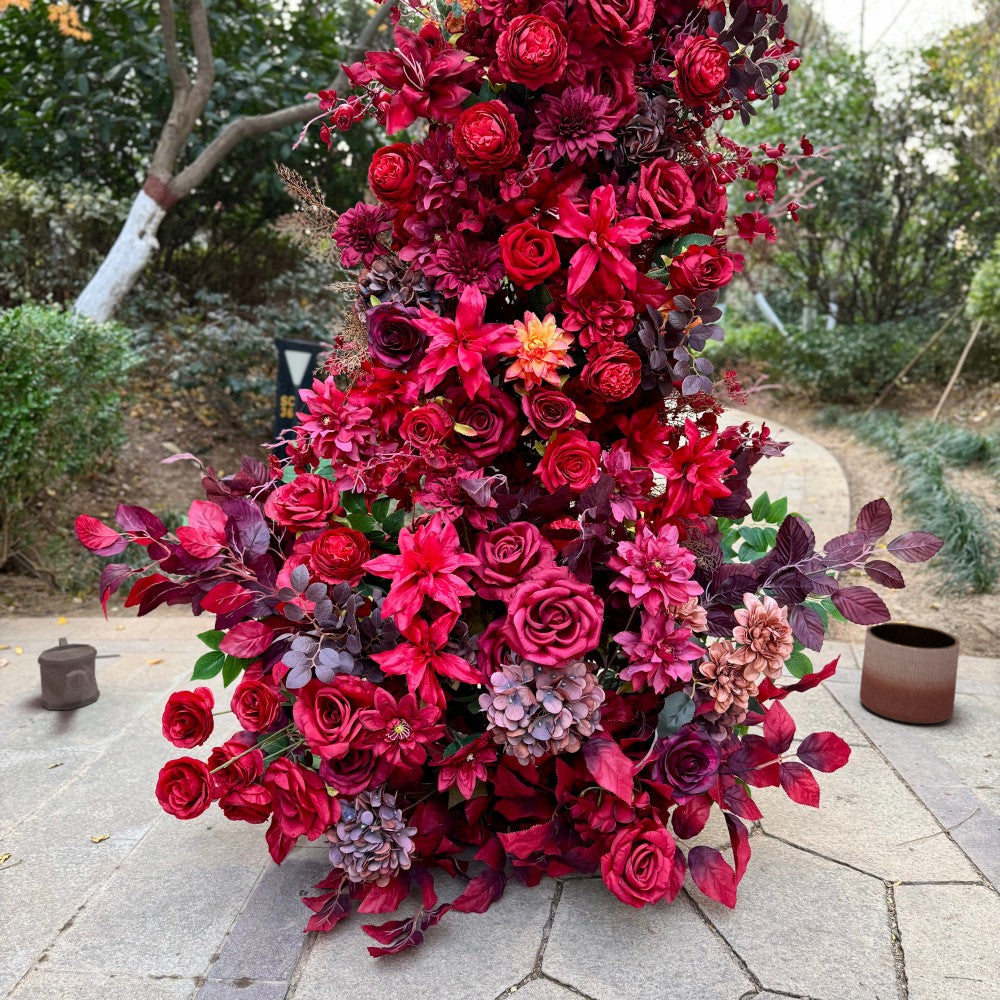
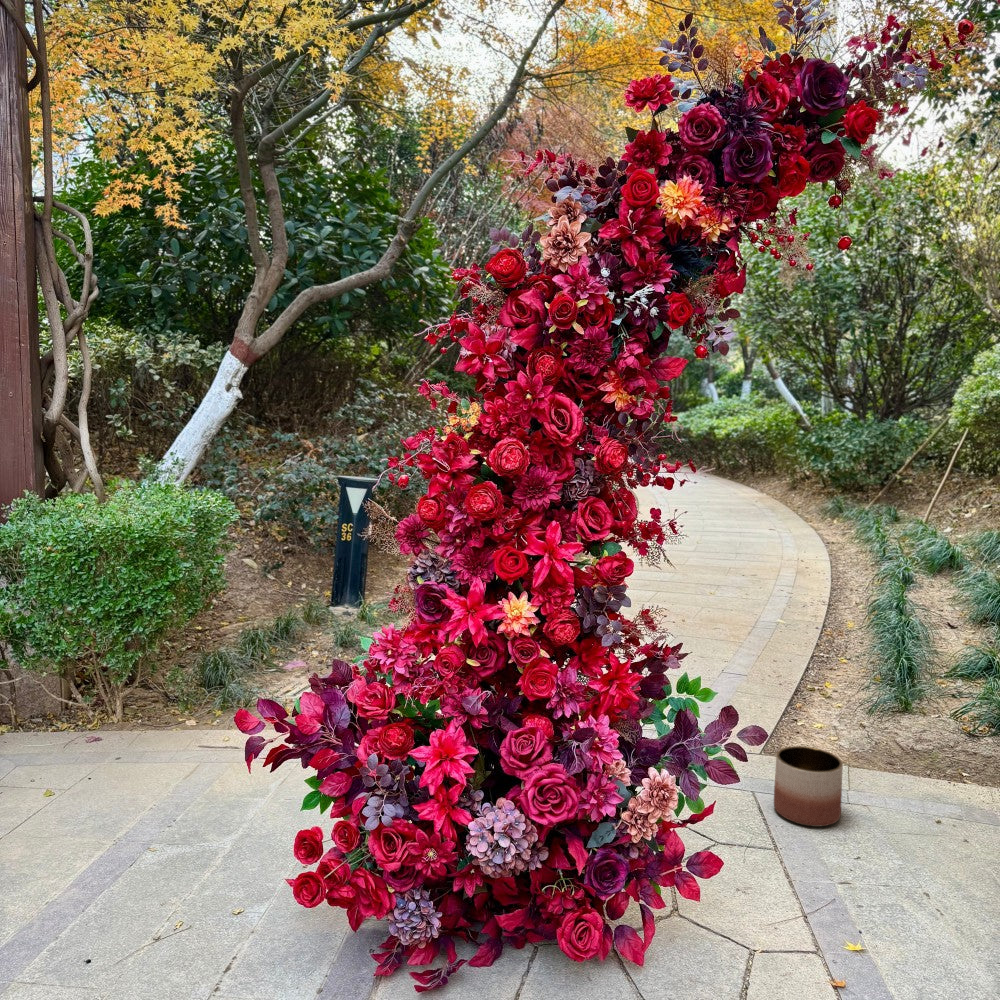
watering can: present [38,637,100,710] -> none [179,754,220,810]

